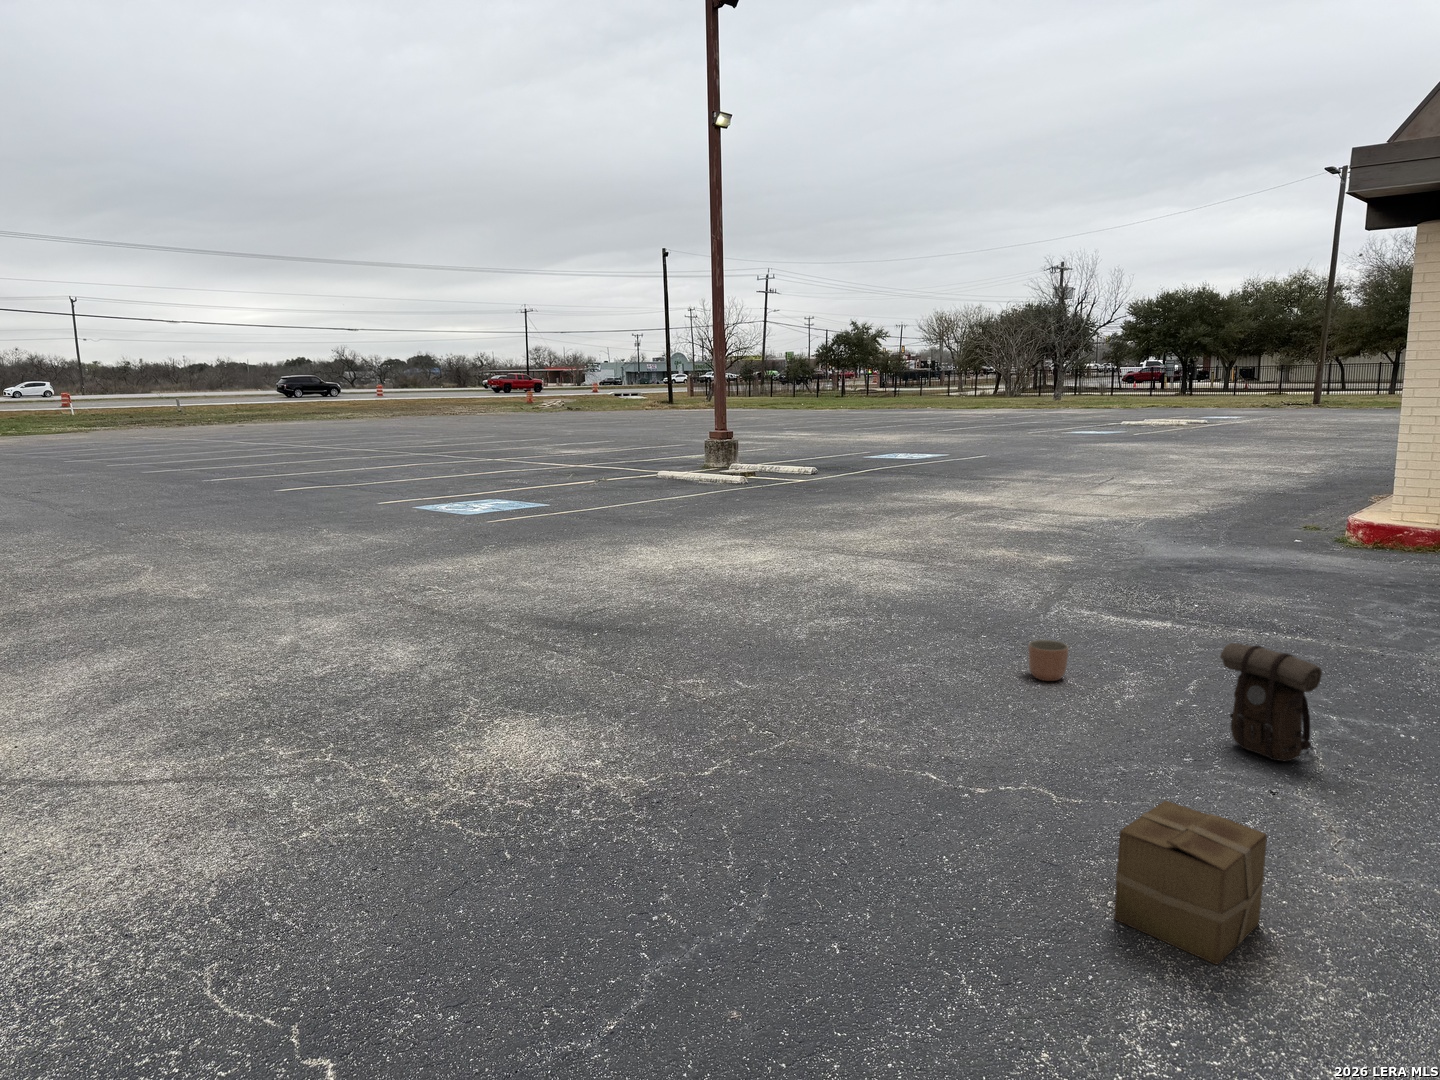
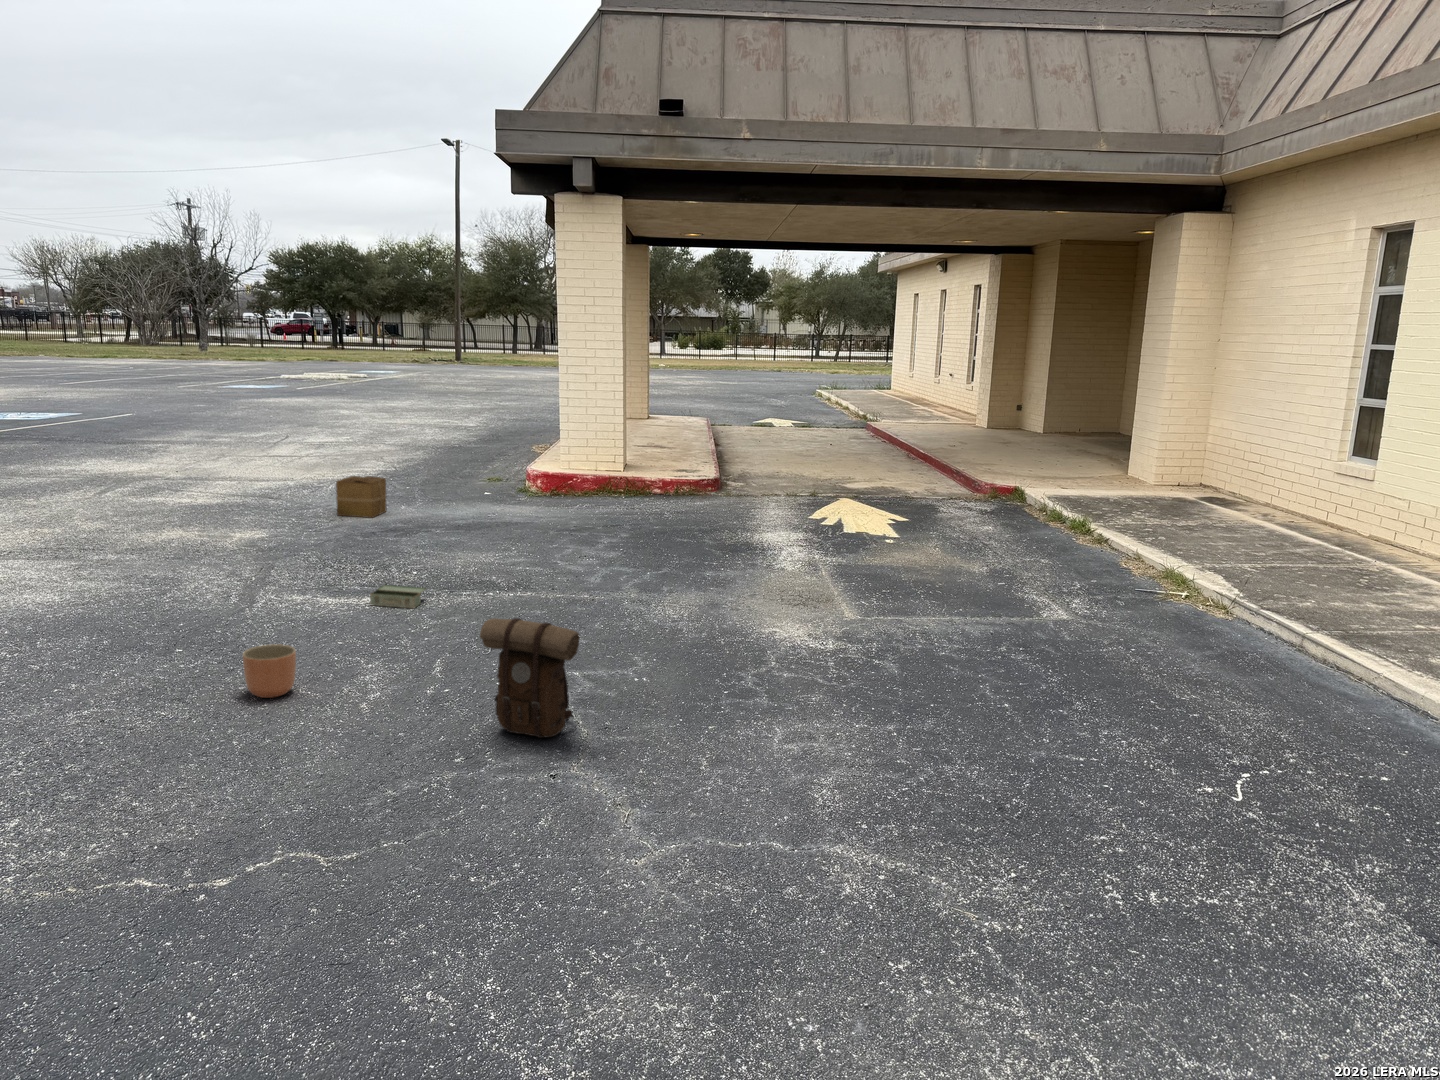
toolbox: none [1145,610,1200,634] -> present [370,585,426,608]
cardboard box: present [1114,801,1267,964] -> present [336,476,386,518]

